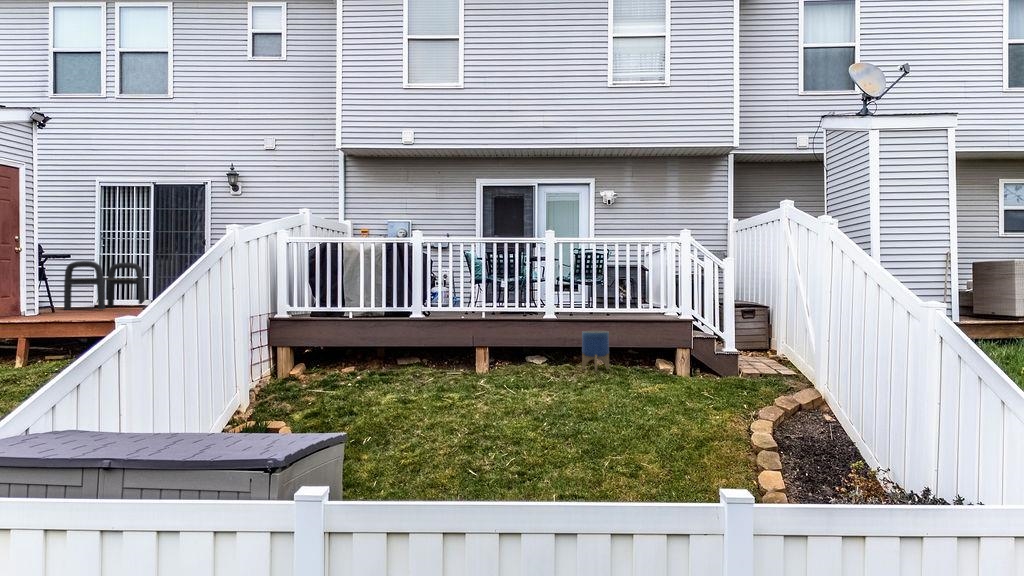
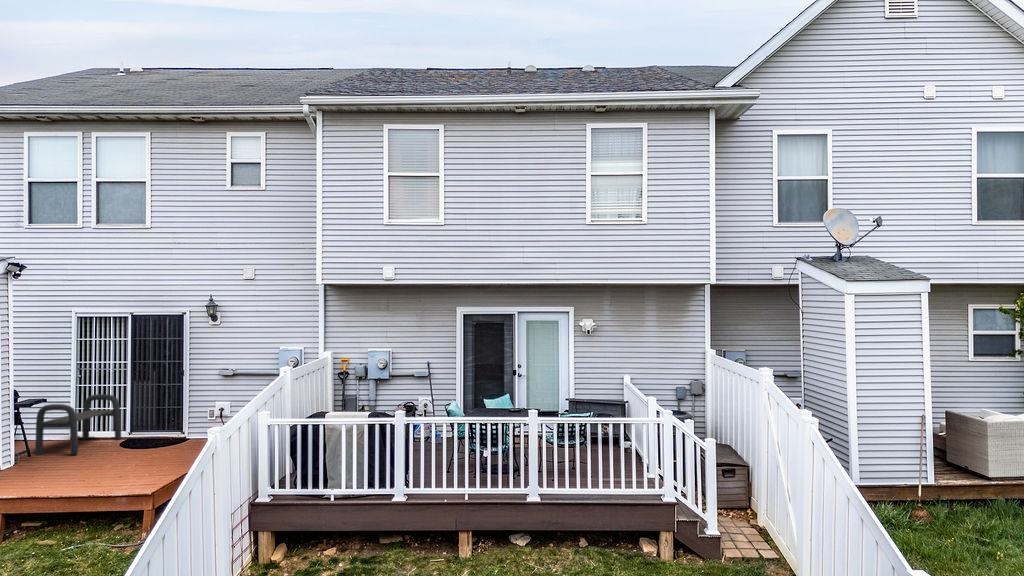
planter: present [582,331,609,371] -> none [565,513,593,562]

